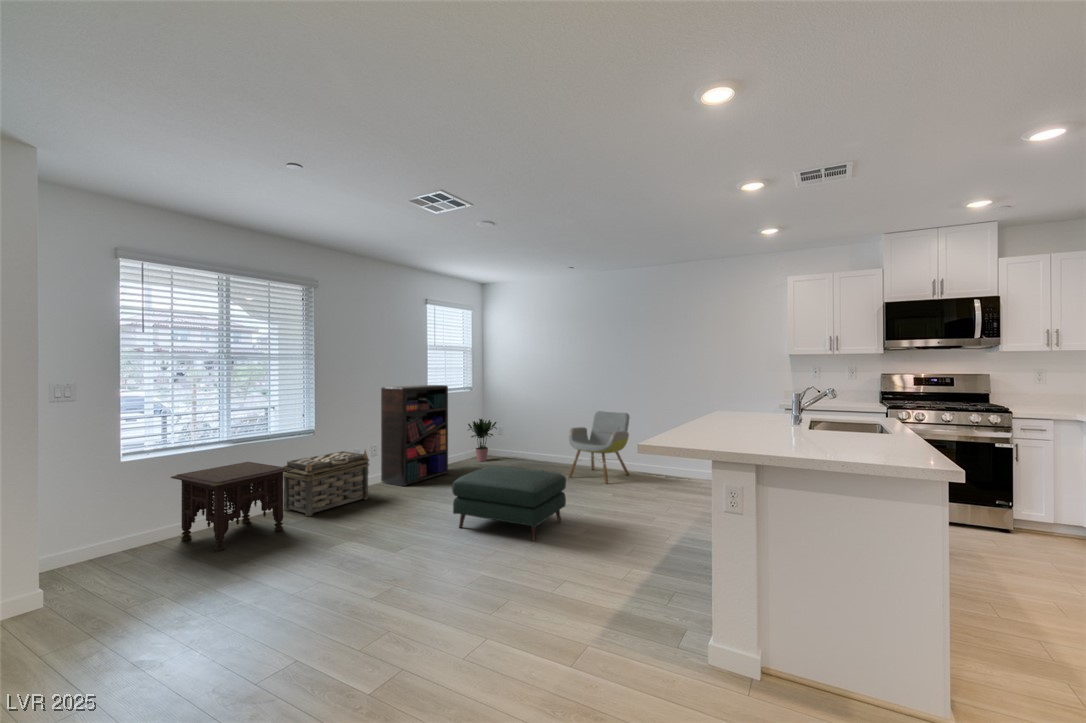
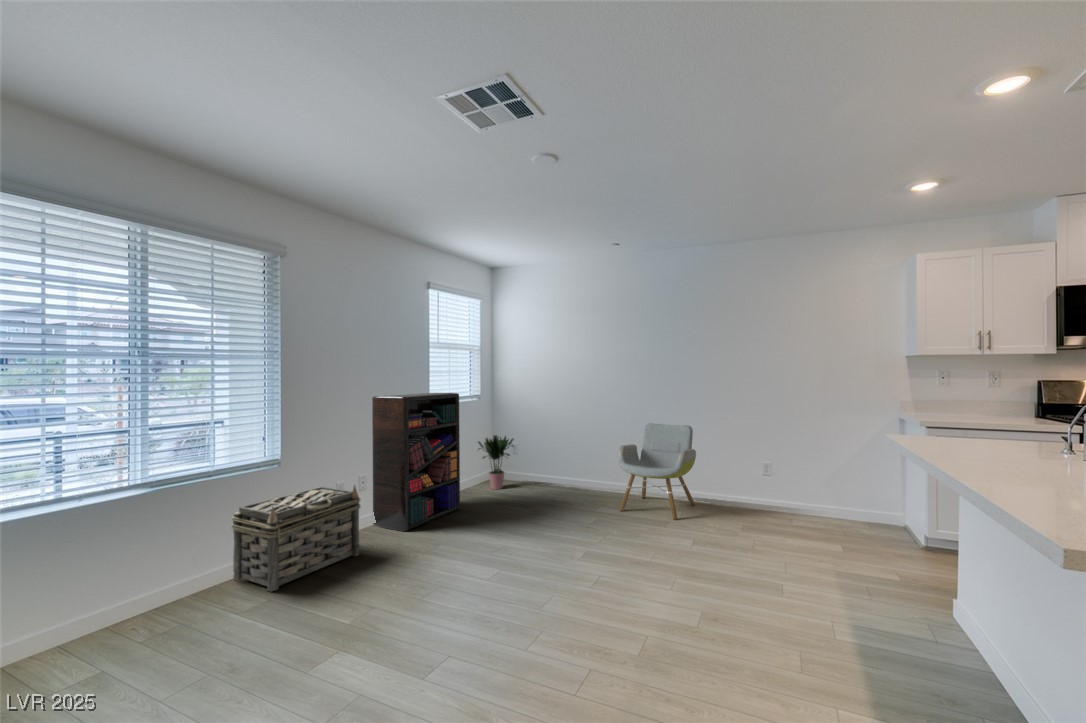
side table: present [171,462,293,551] -> none [37,512,248,679]
ottoman: present [452,466,566,541] -> none [498,507,661,633]

